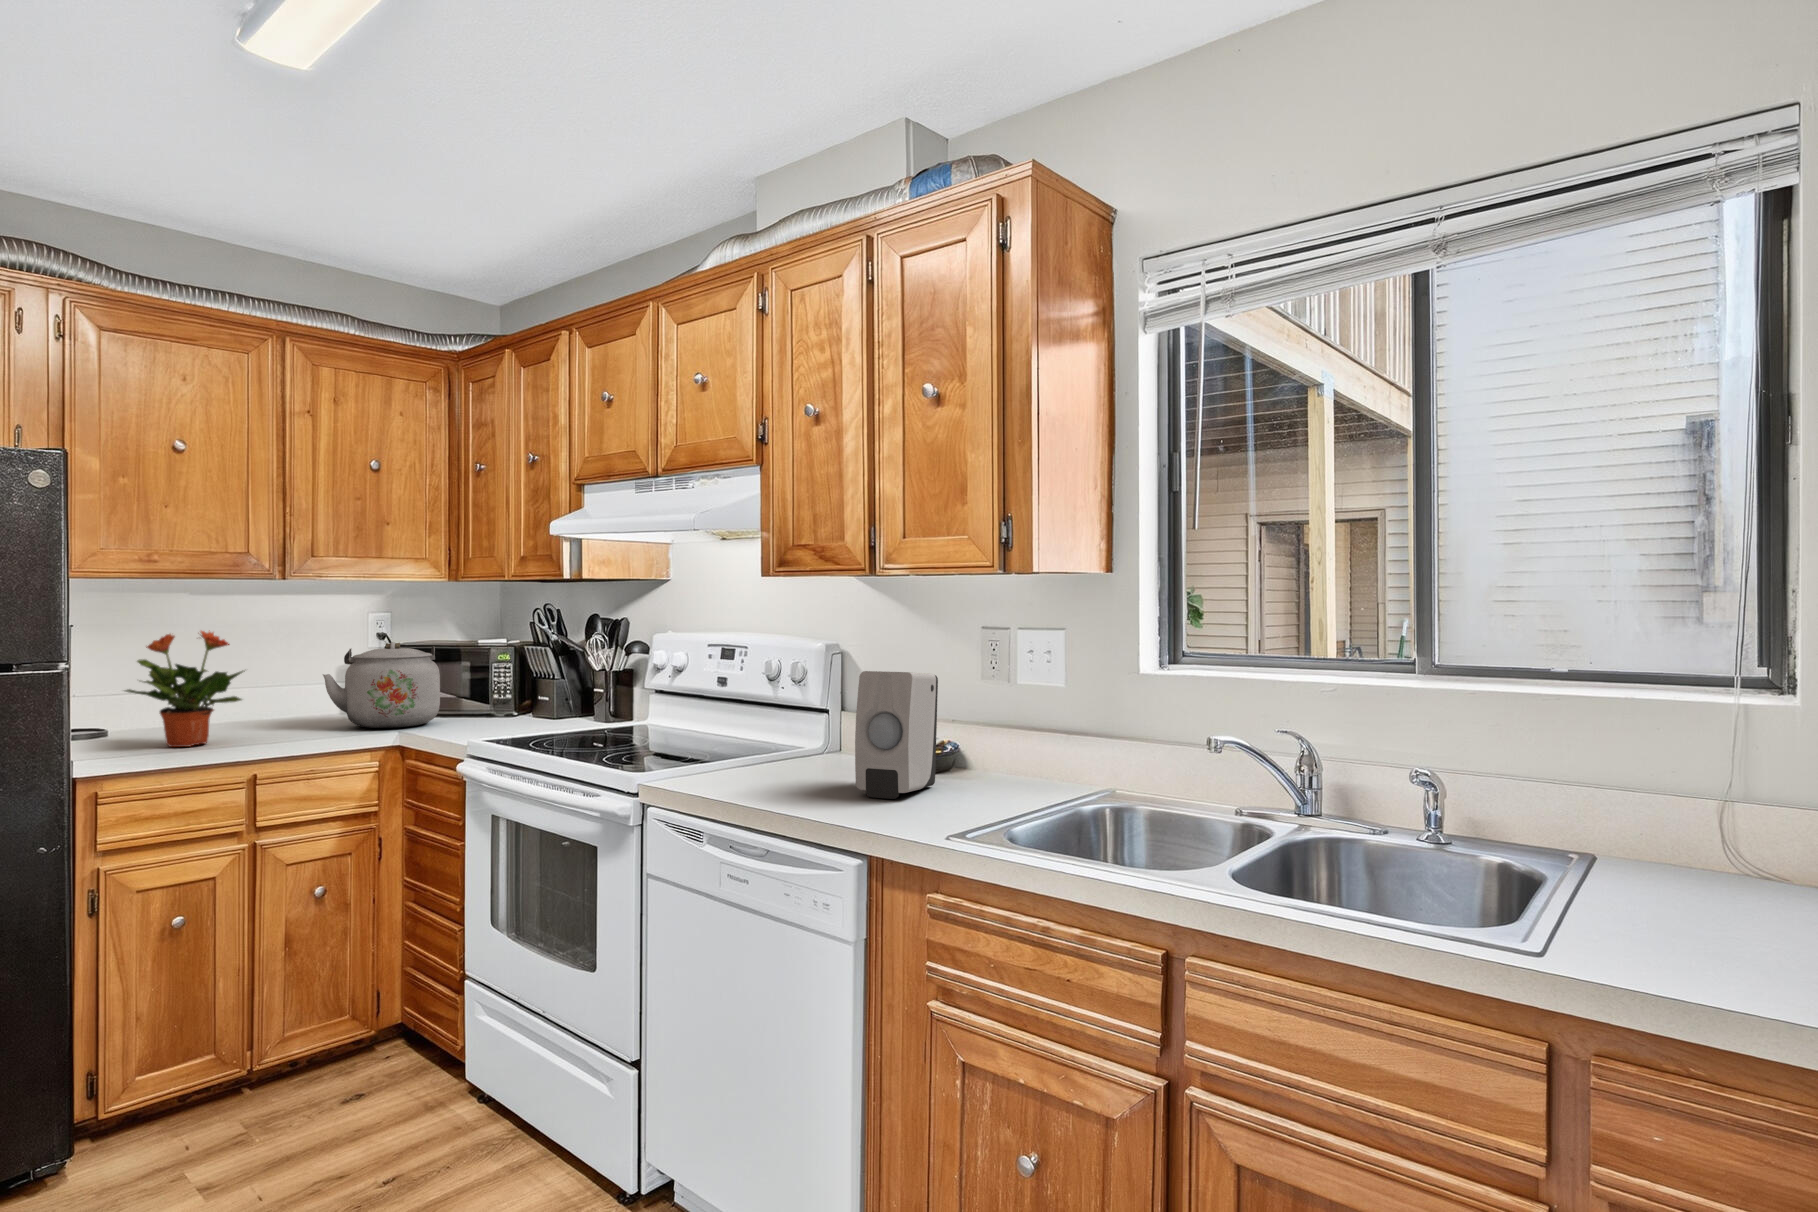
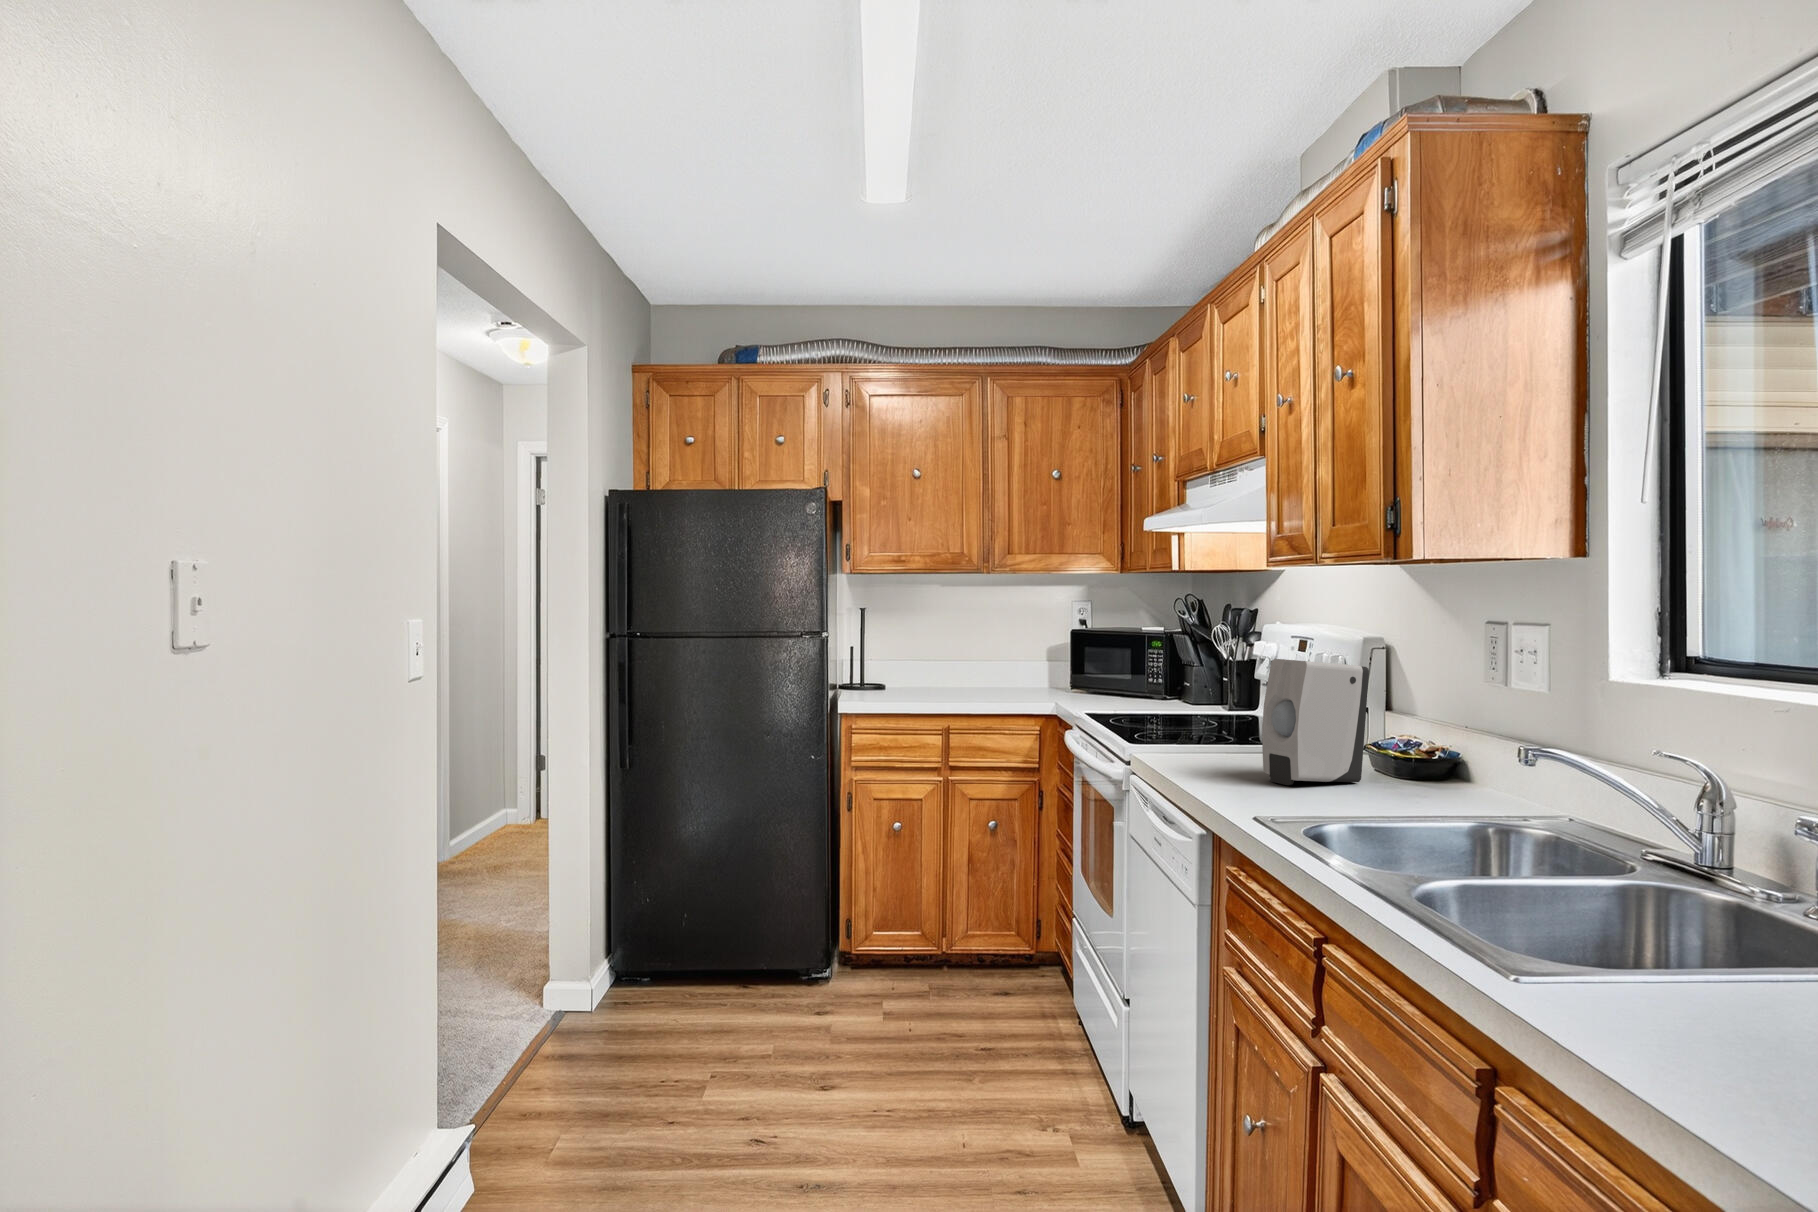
potted plant: present [125,631,245,747] -> none [875,613,953,700]
kettle: present [323,642,440,728] -> none [1010,627,1102,699]

